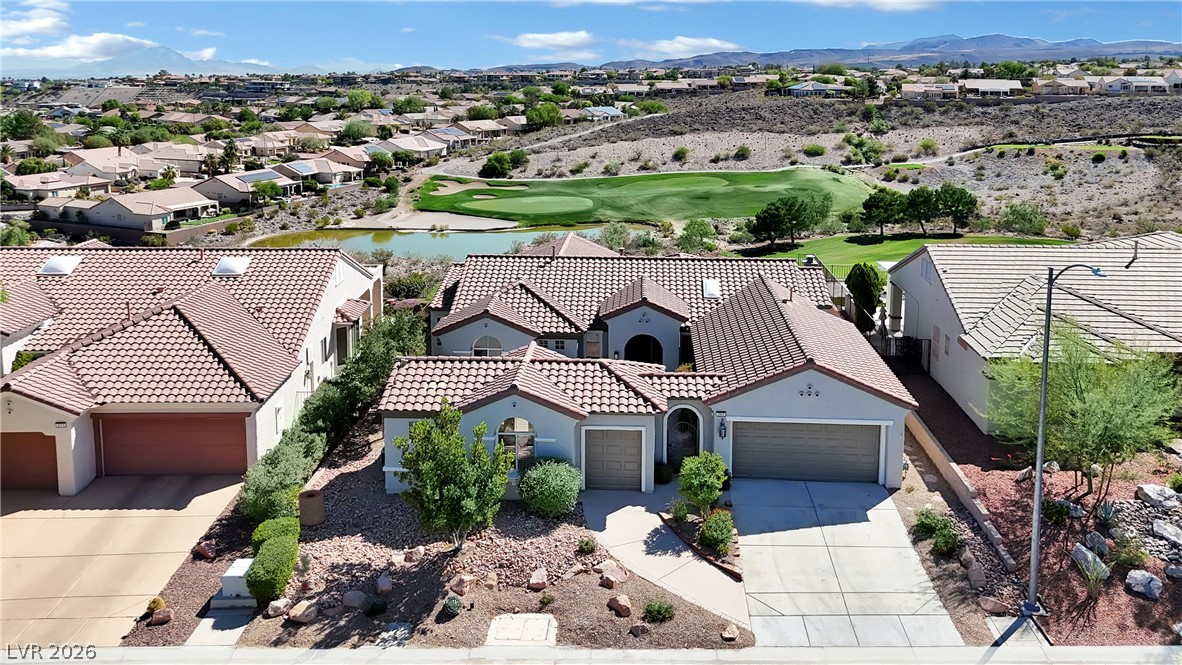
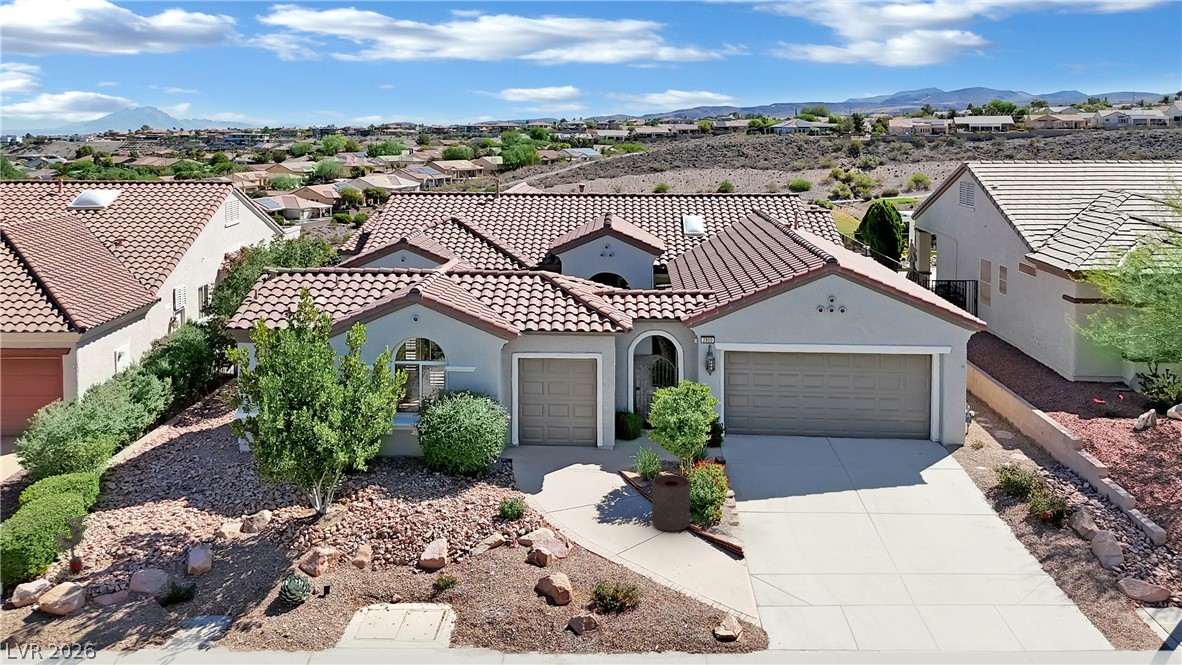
trash can: present [298,490,325,525] -> present [652,475,690,531]

